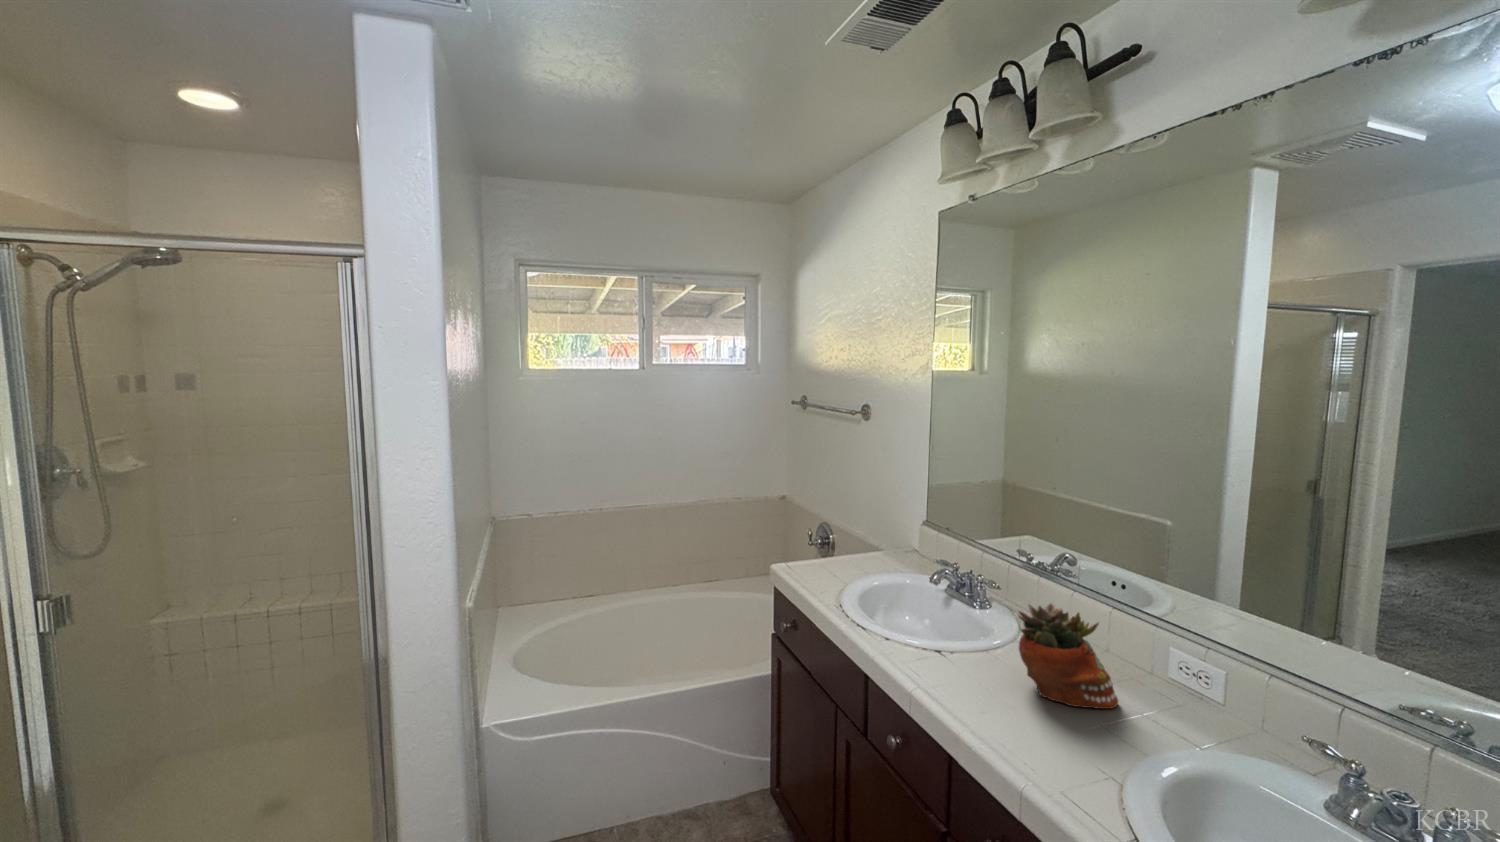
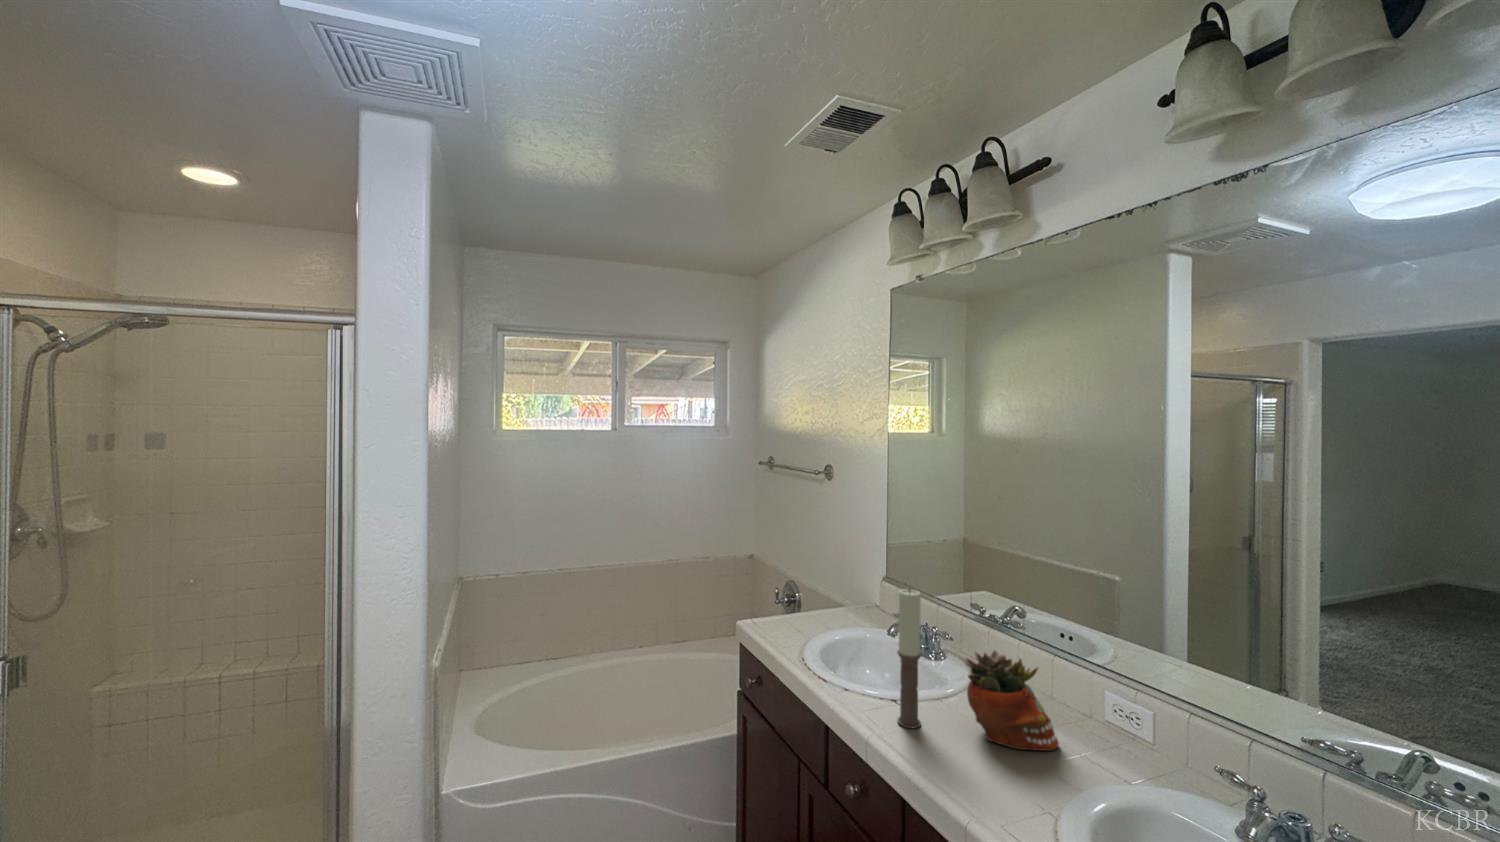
candle: none [942,537,971,681] -> present [898,589,921,728]

